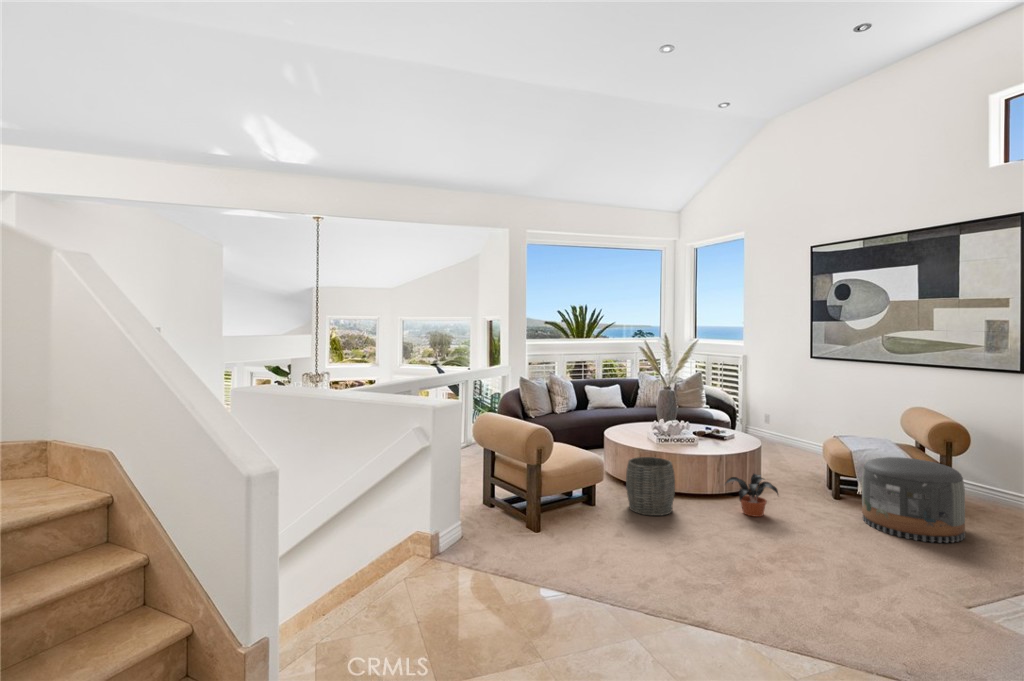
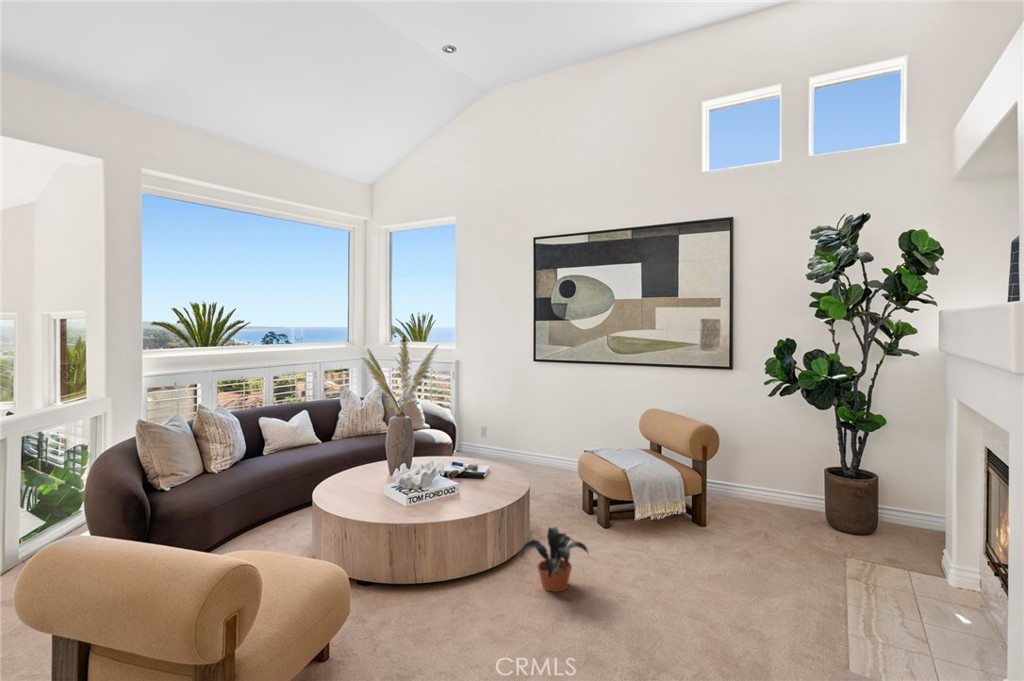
woven basket: present [626,457,675,516] -> none [385,538,464,648]
pouf: present [862,457,965,543] -> none [650,472,746,572]

